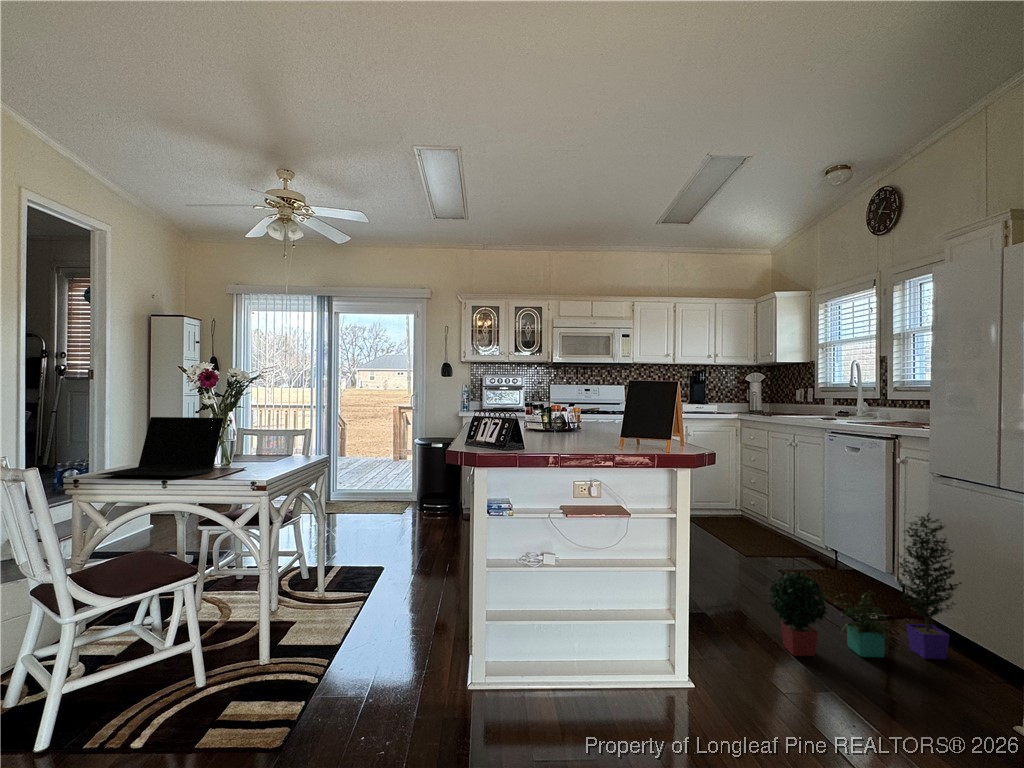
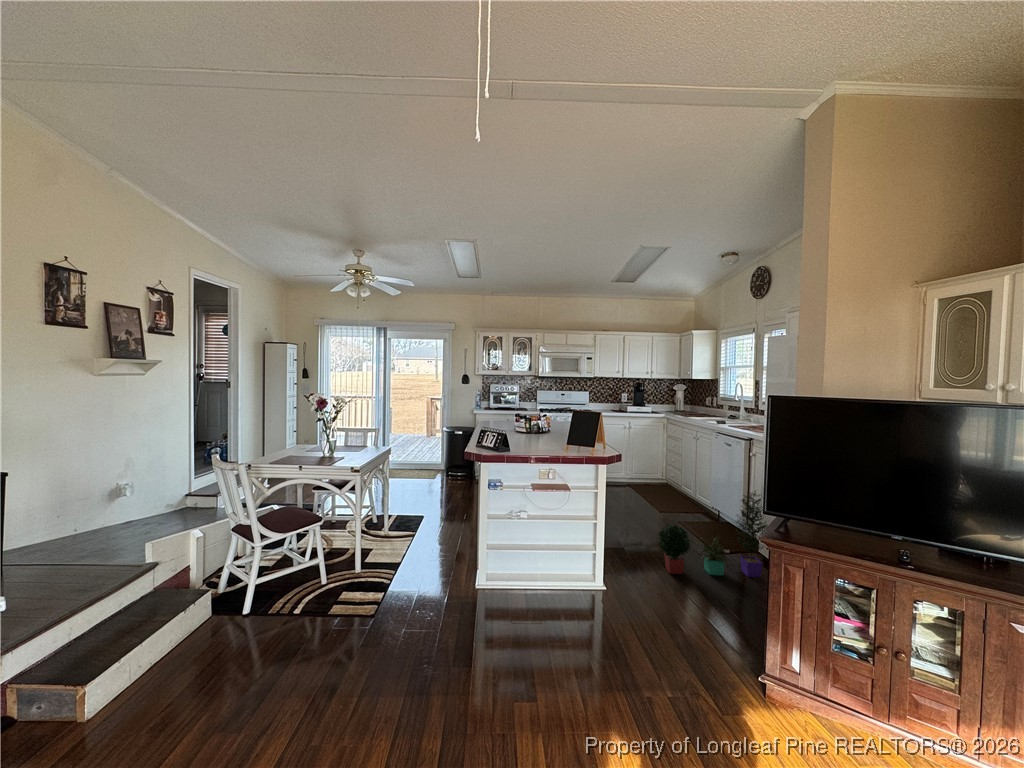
laptop: present [97,417,223,476] -> none [259,425,329,463]

